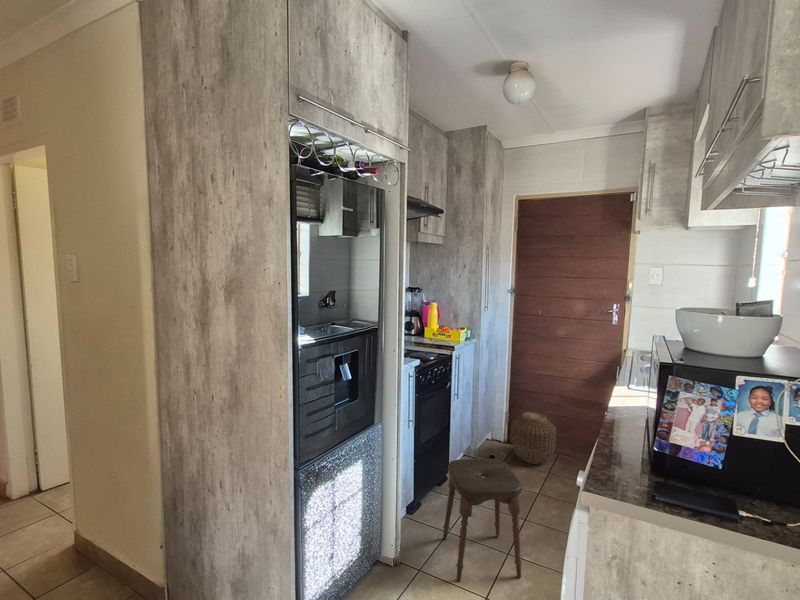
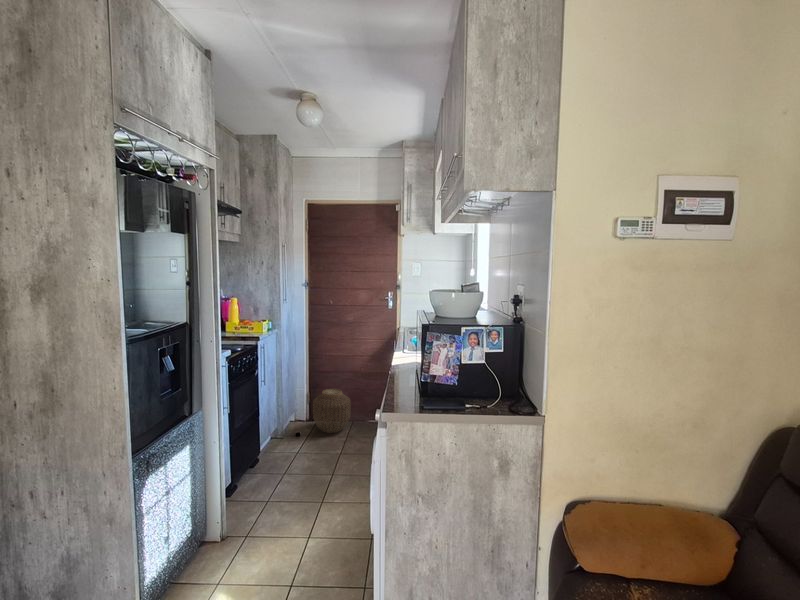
stool: present [443,459,522,582] -> none [264,428,335,535]

